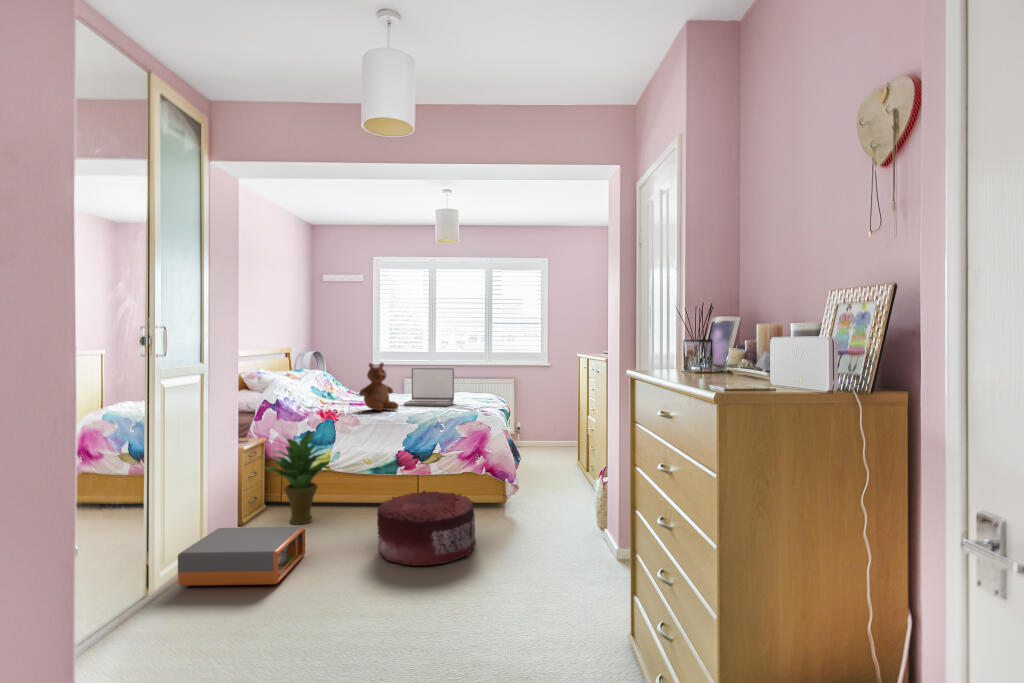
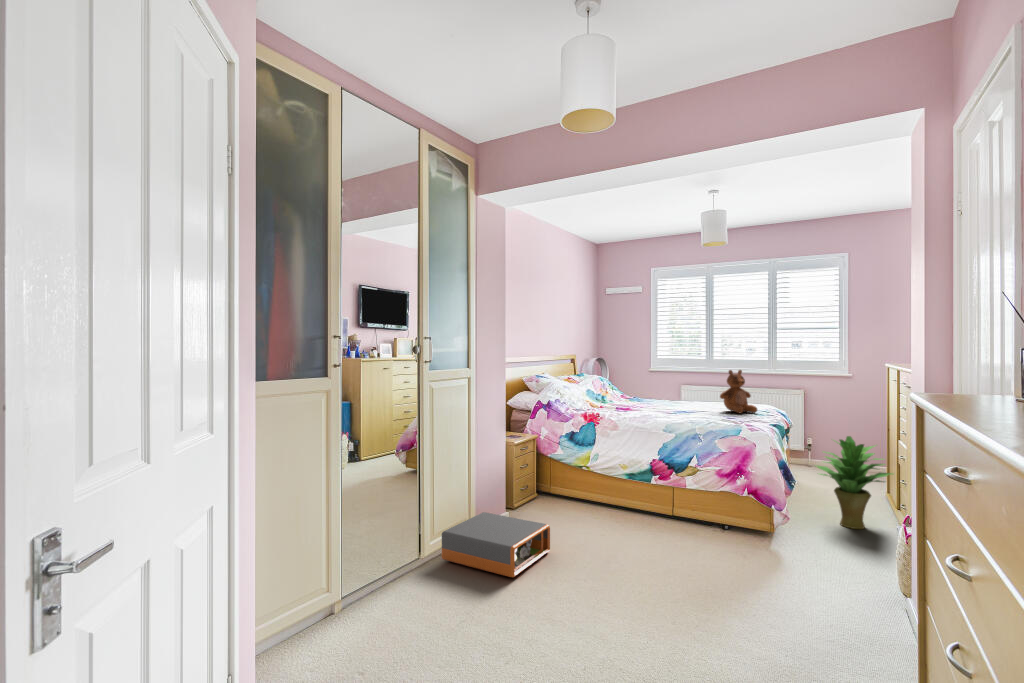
teddy bear: present [359,363,398,411] -> present [720,370,757,413]
laptop: present [404,368,454,406] -> none [666,376,721,417]
potted plant: present [267,433,331,525] -> present [817,436,893,529]
pouf: present [377,491,476,566] -> none [615,506,724,594]

